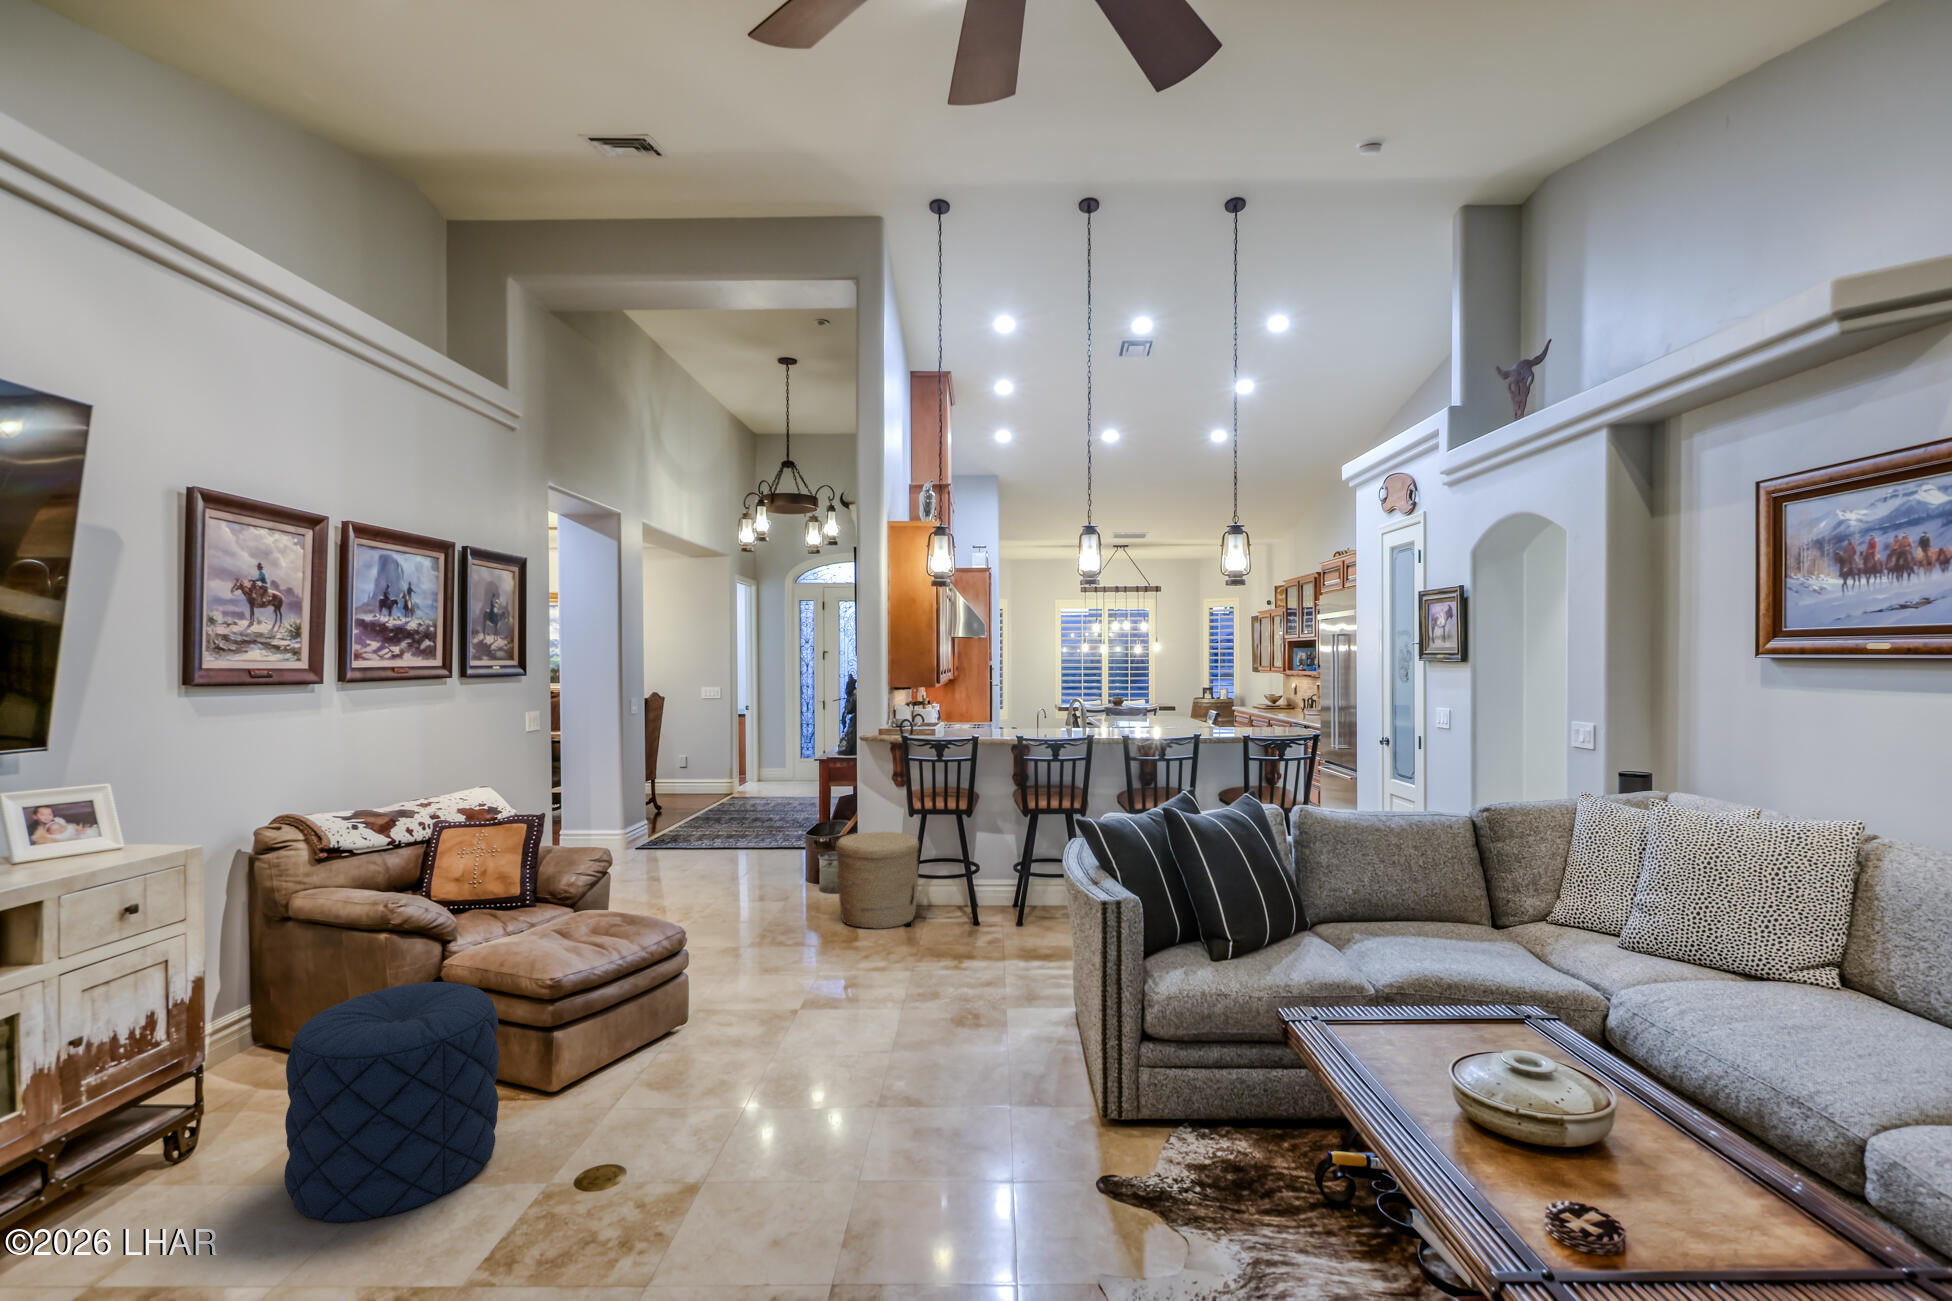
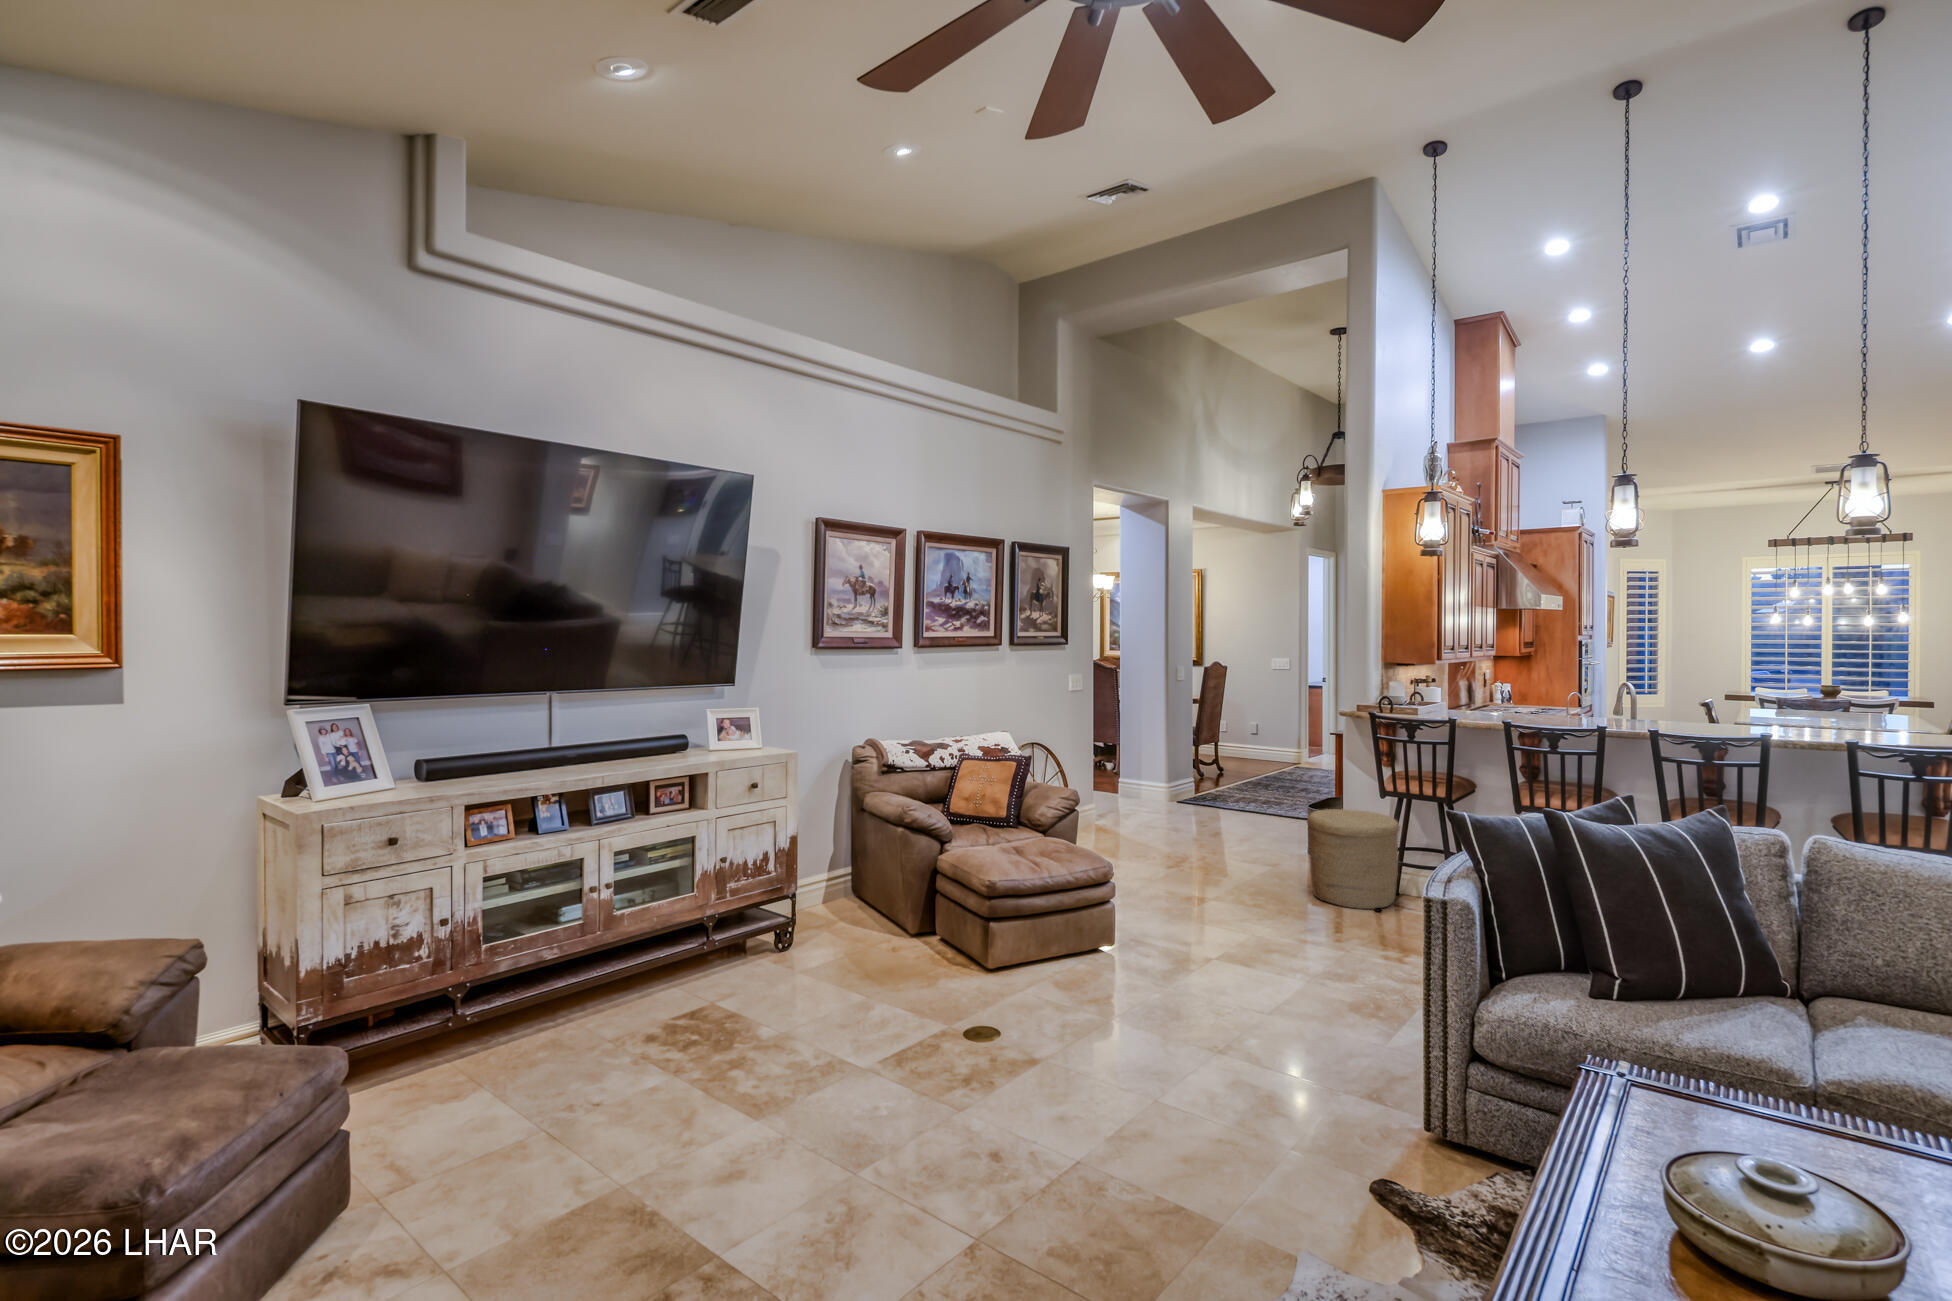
pouf: present [284,982,499,1222] -> none [814,859,938,1007]

